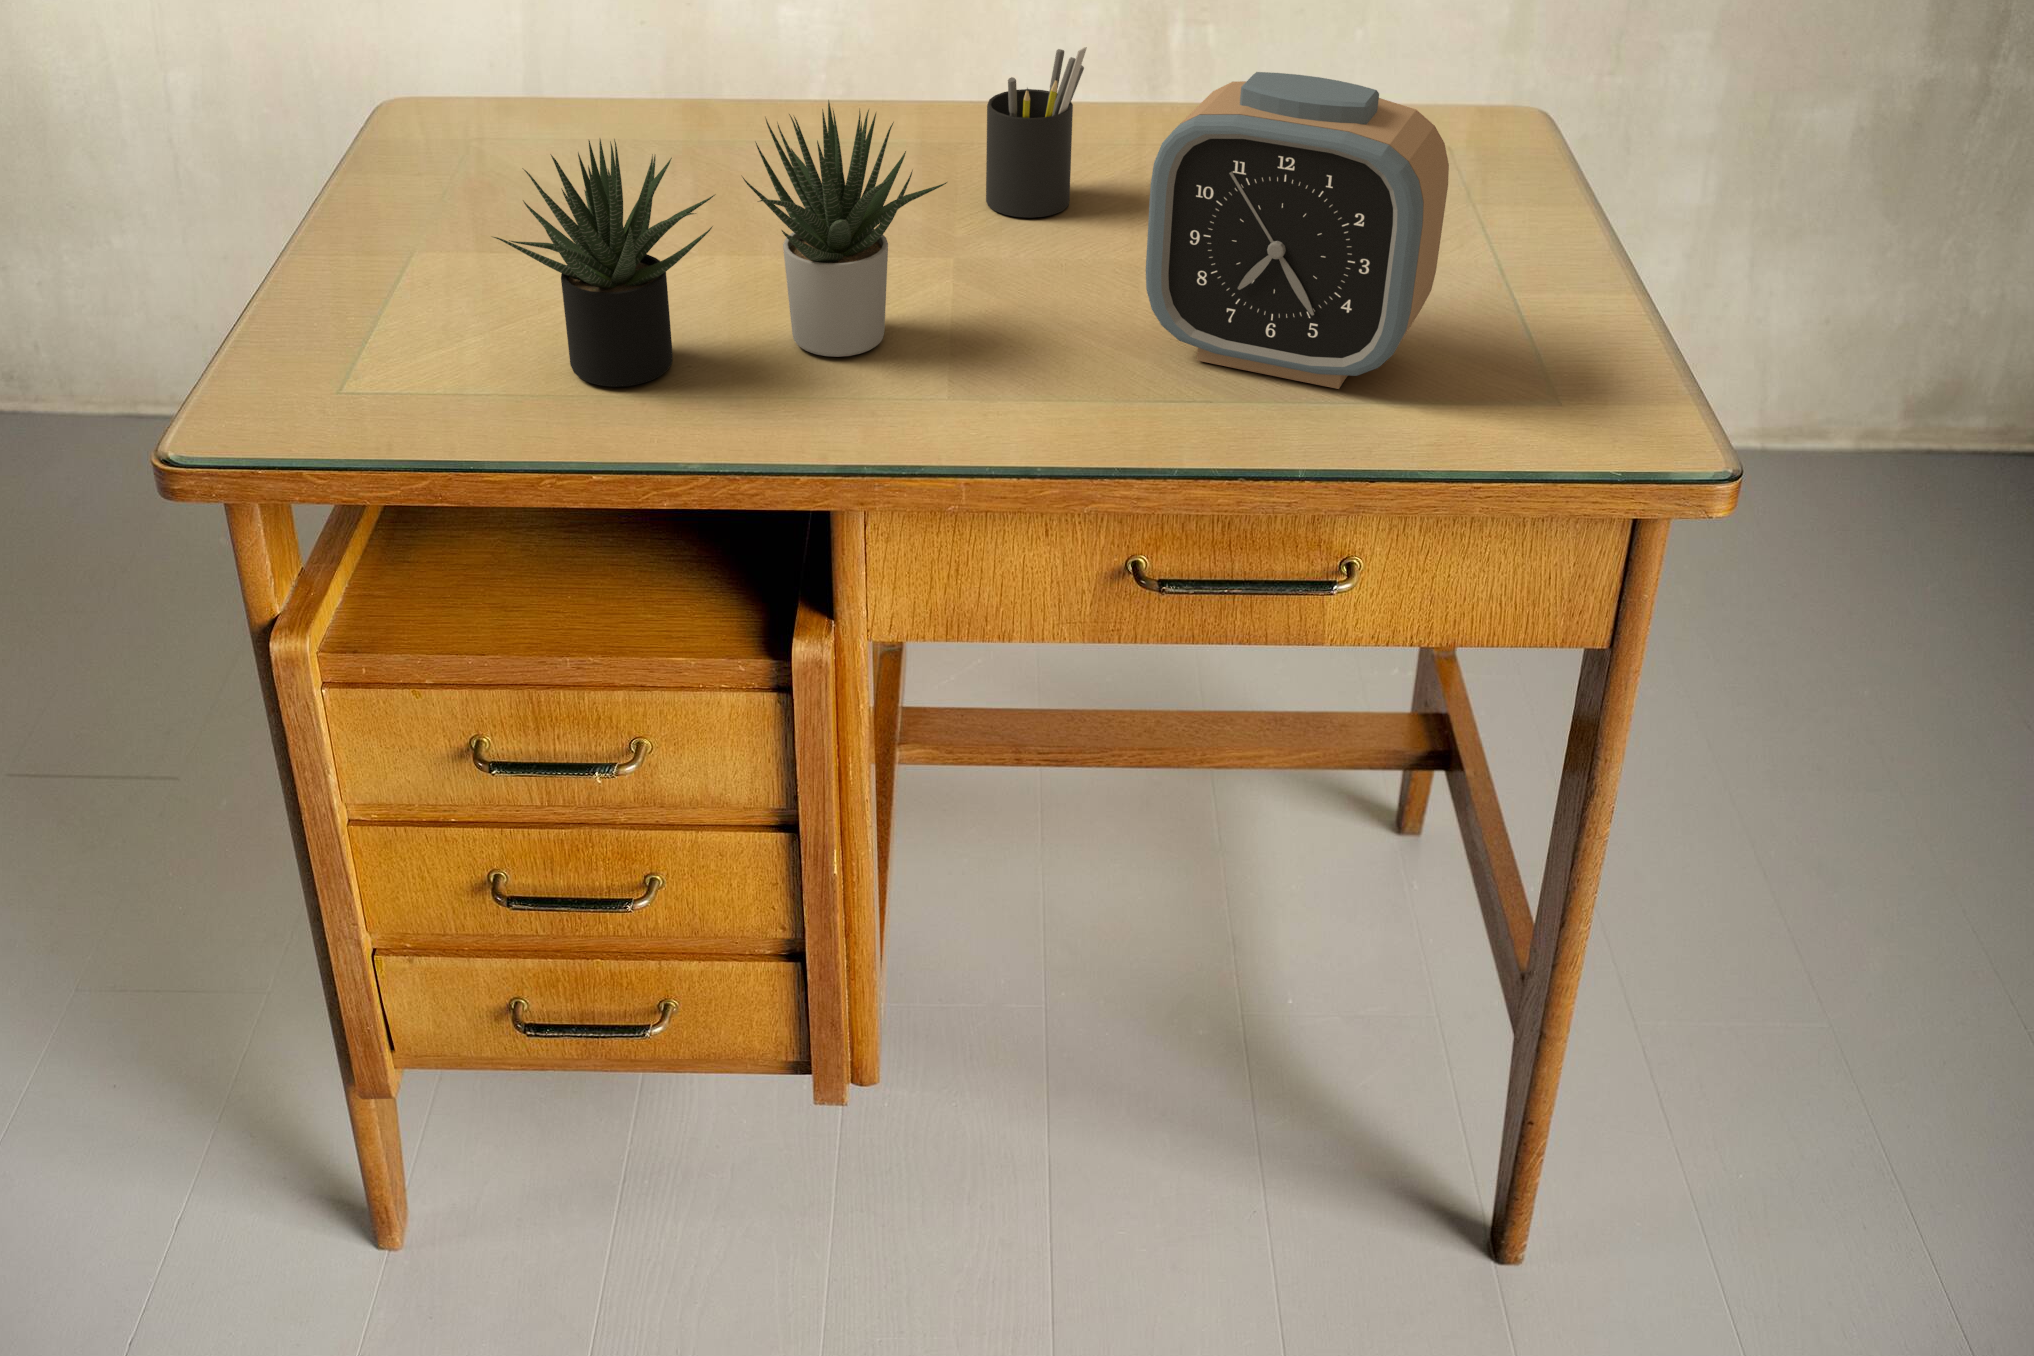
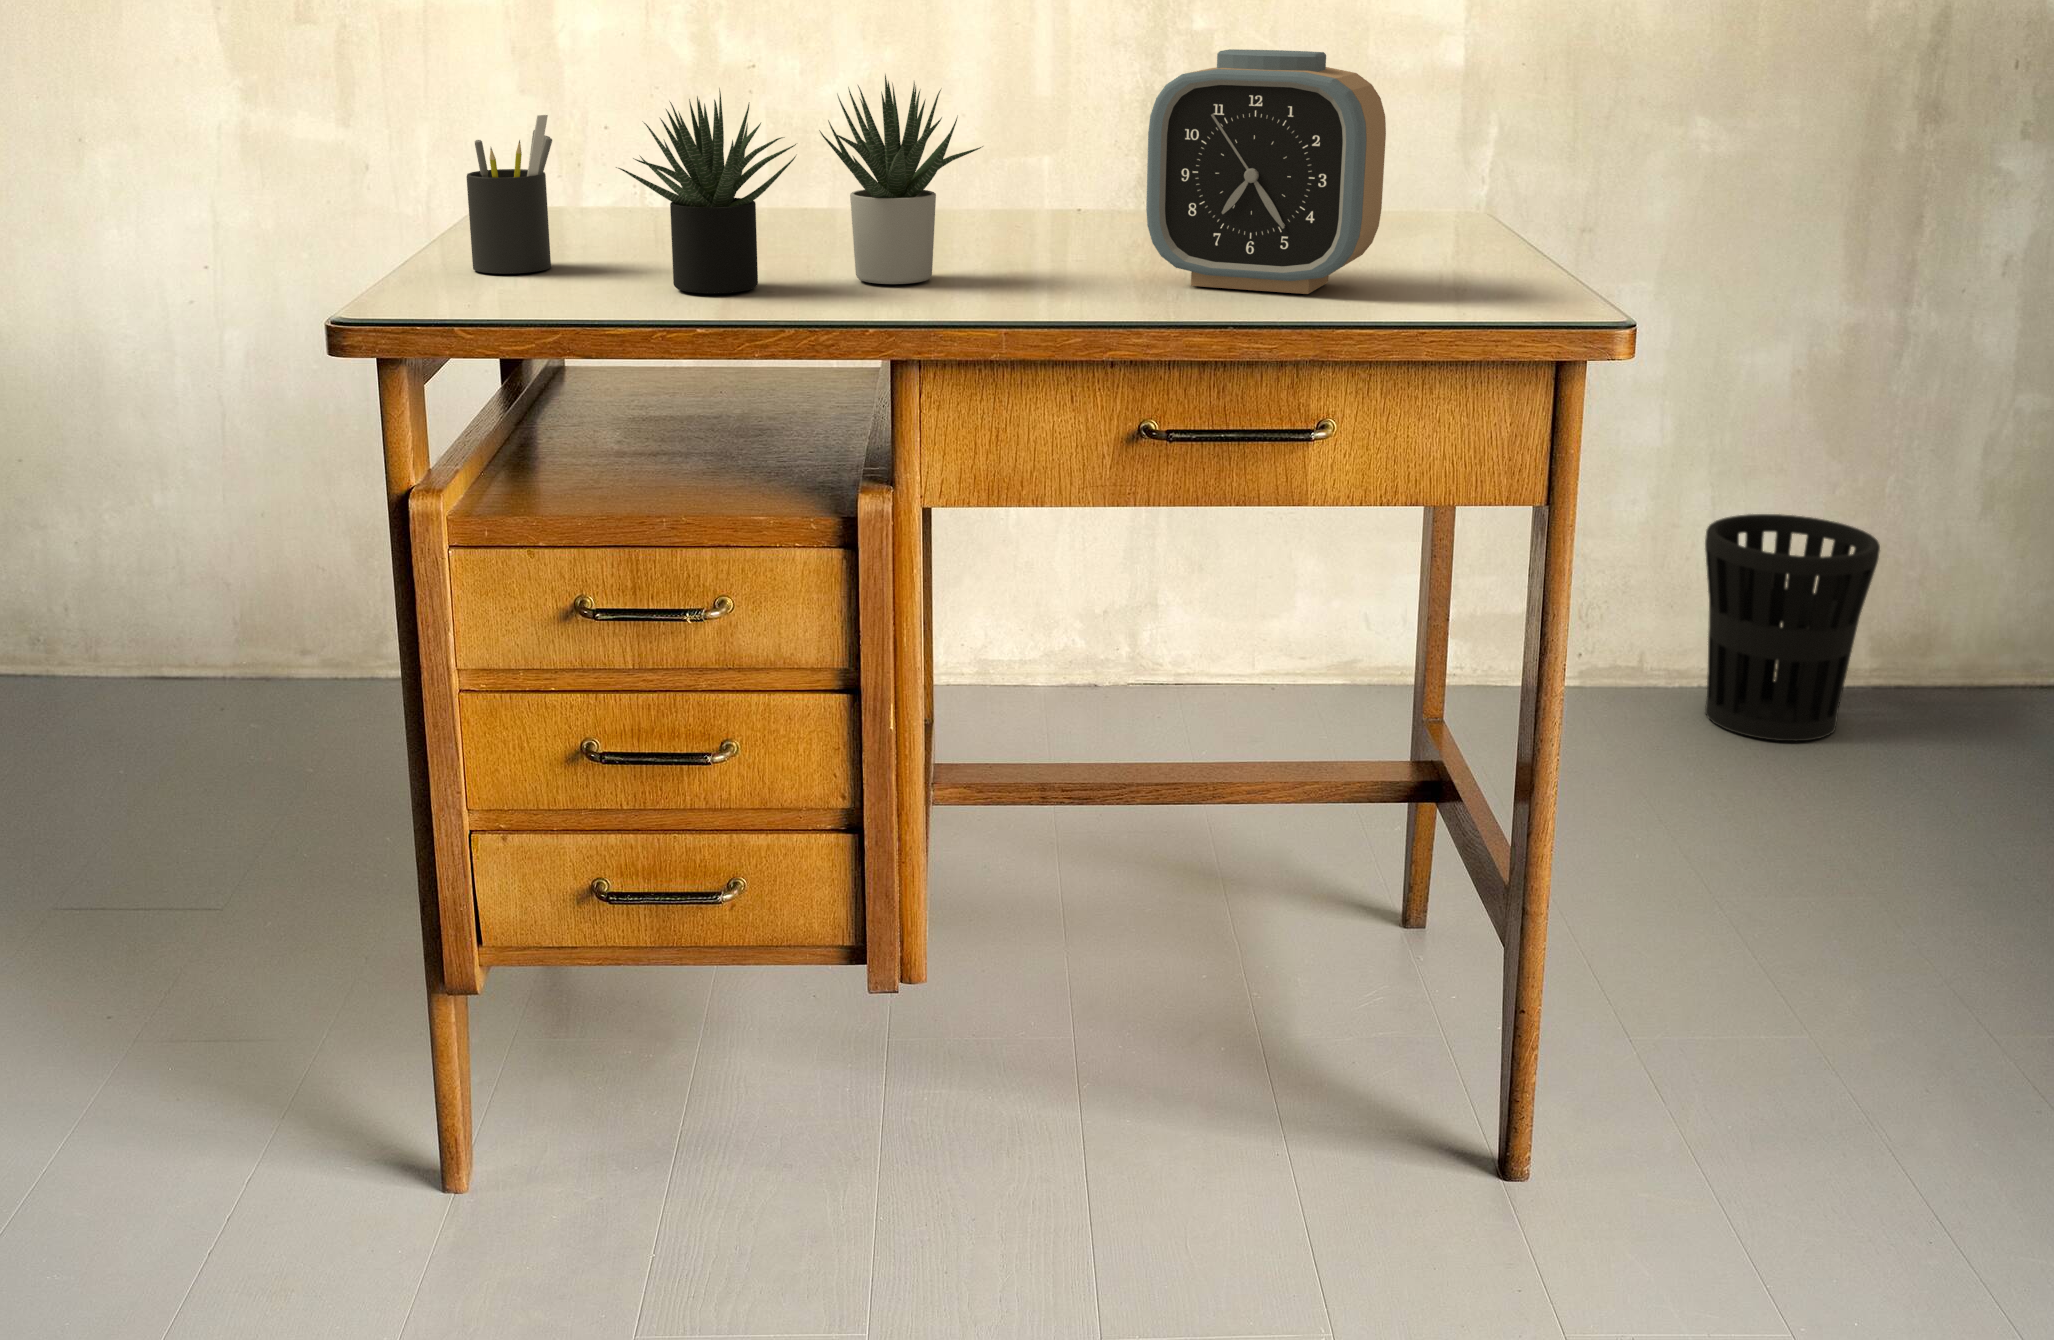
pen holder: present [986,47,1087,218] -> present [467,115,552,274]
wastebasket: none [1754,333,1974,597] -> present [1705,514,1880,741]

